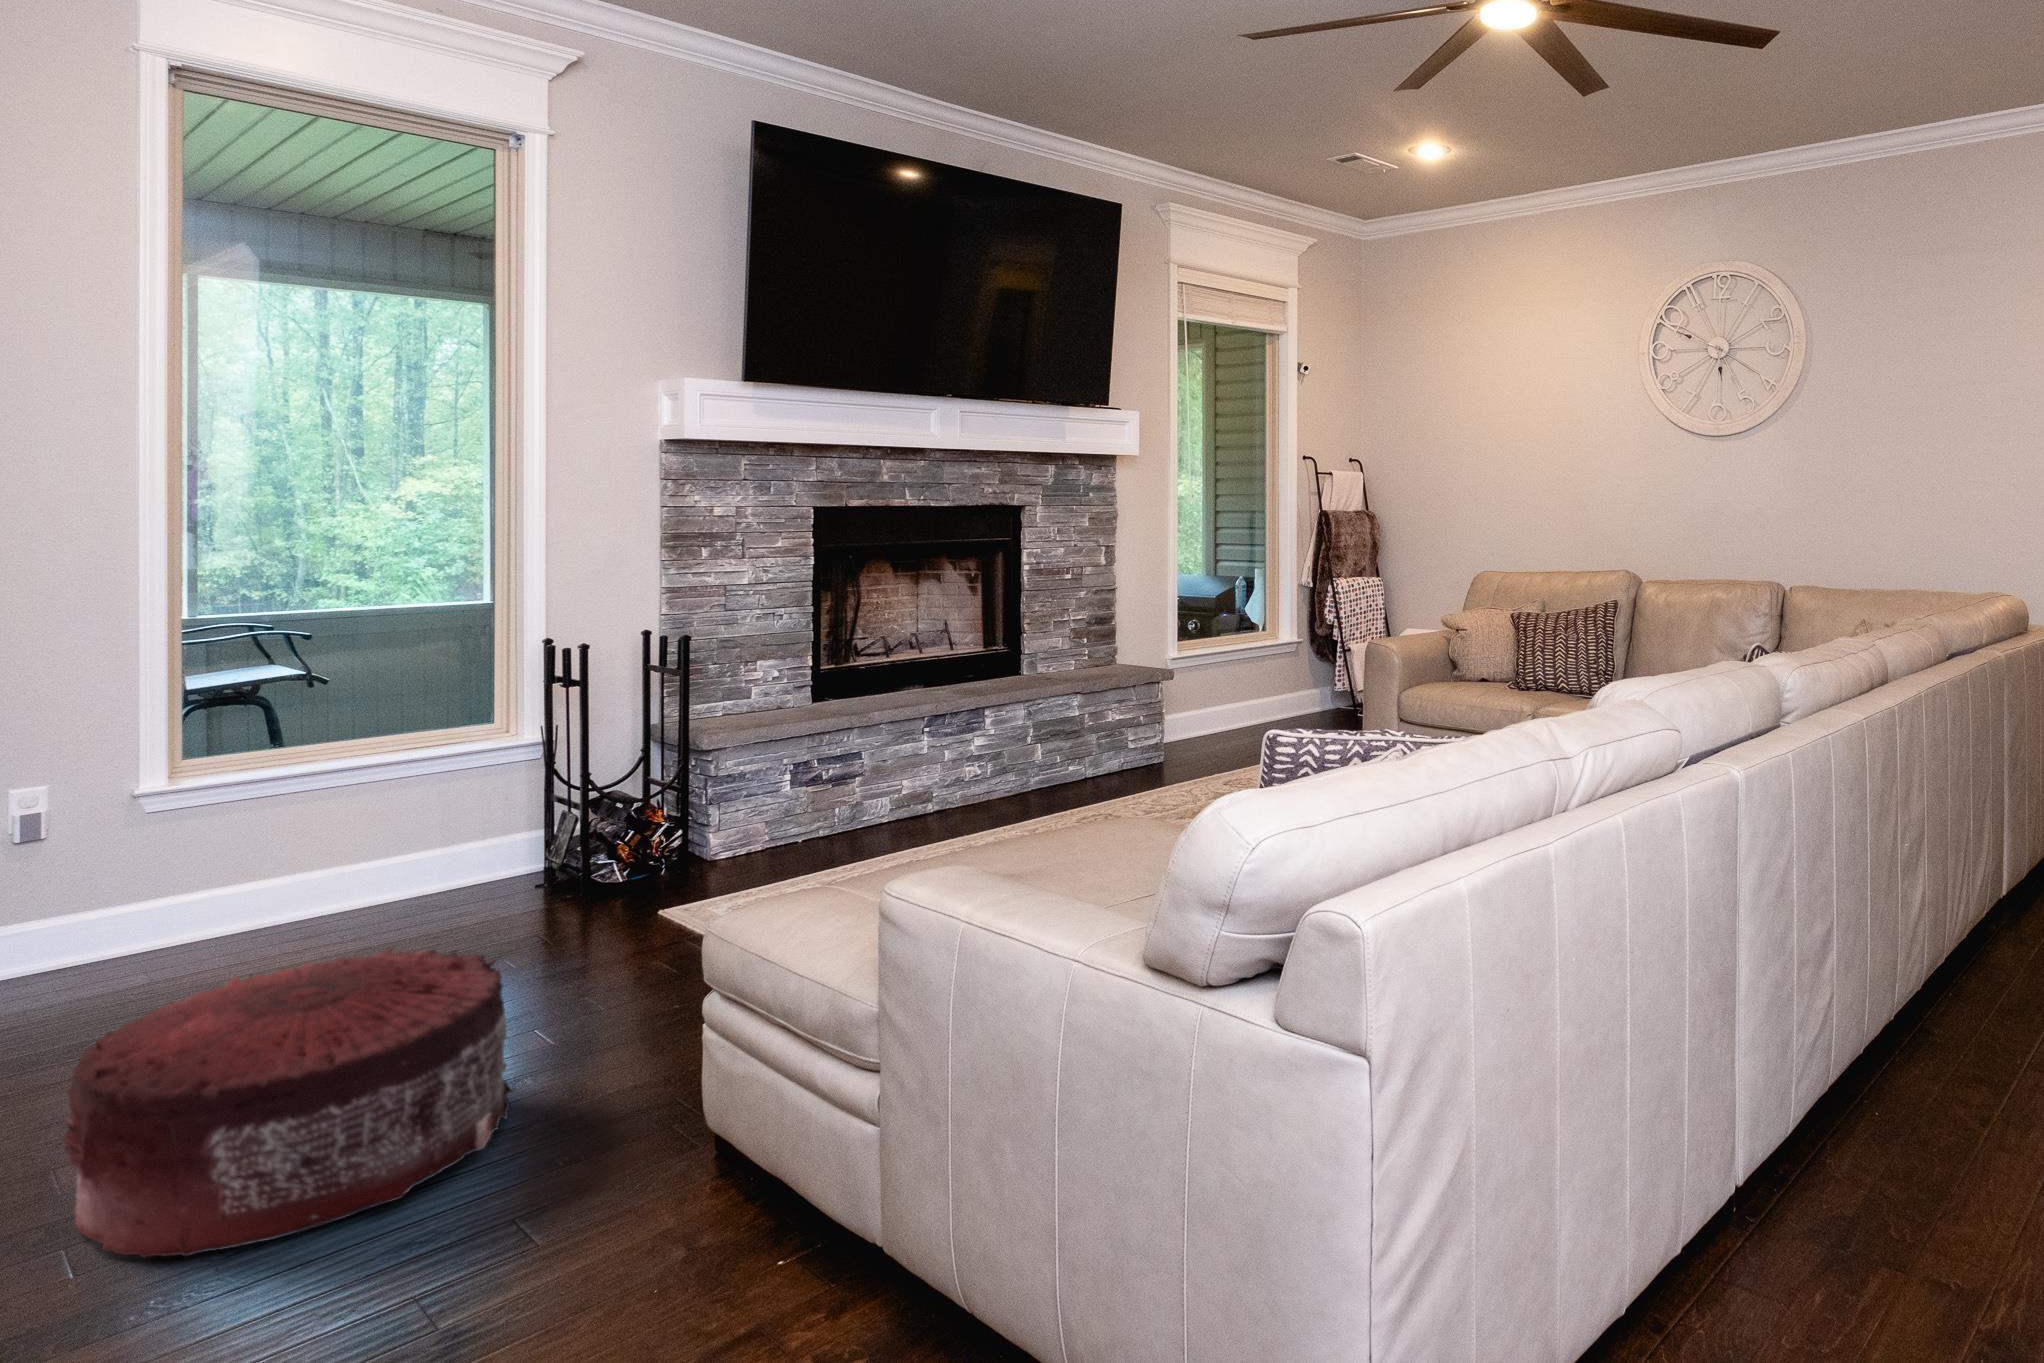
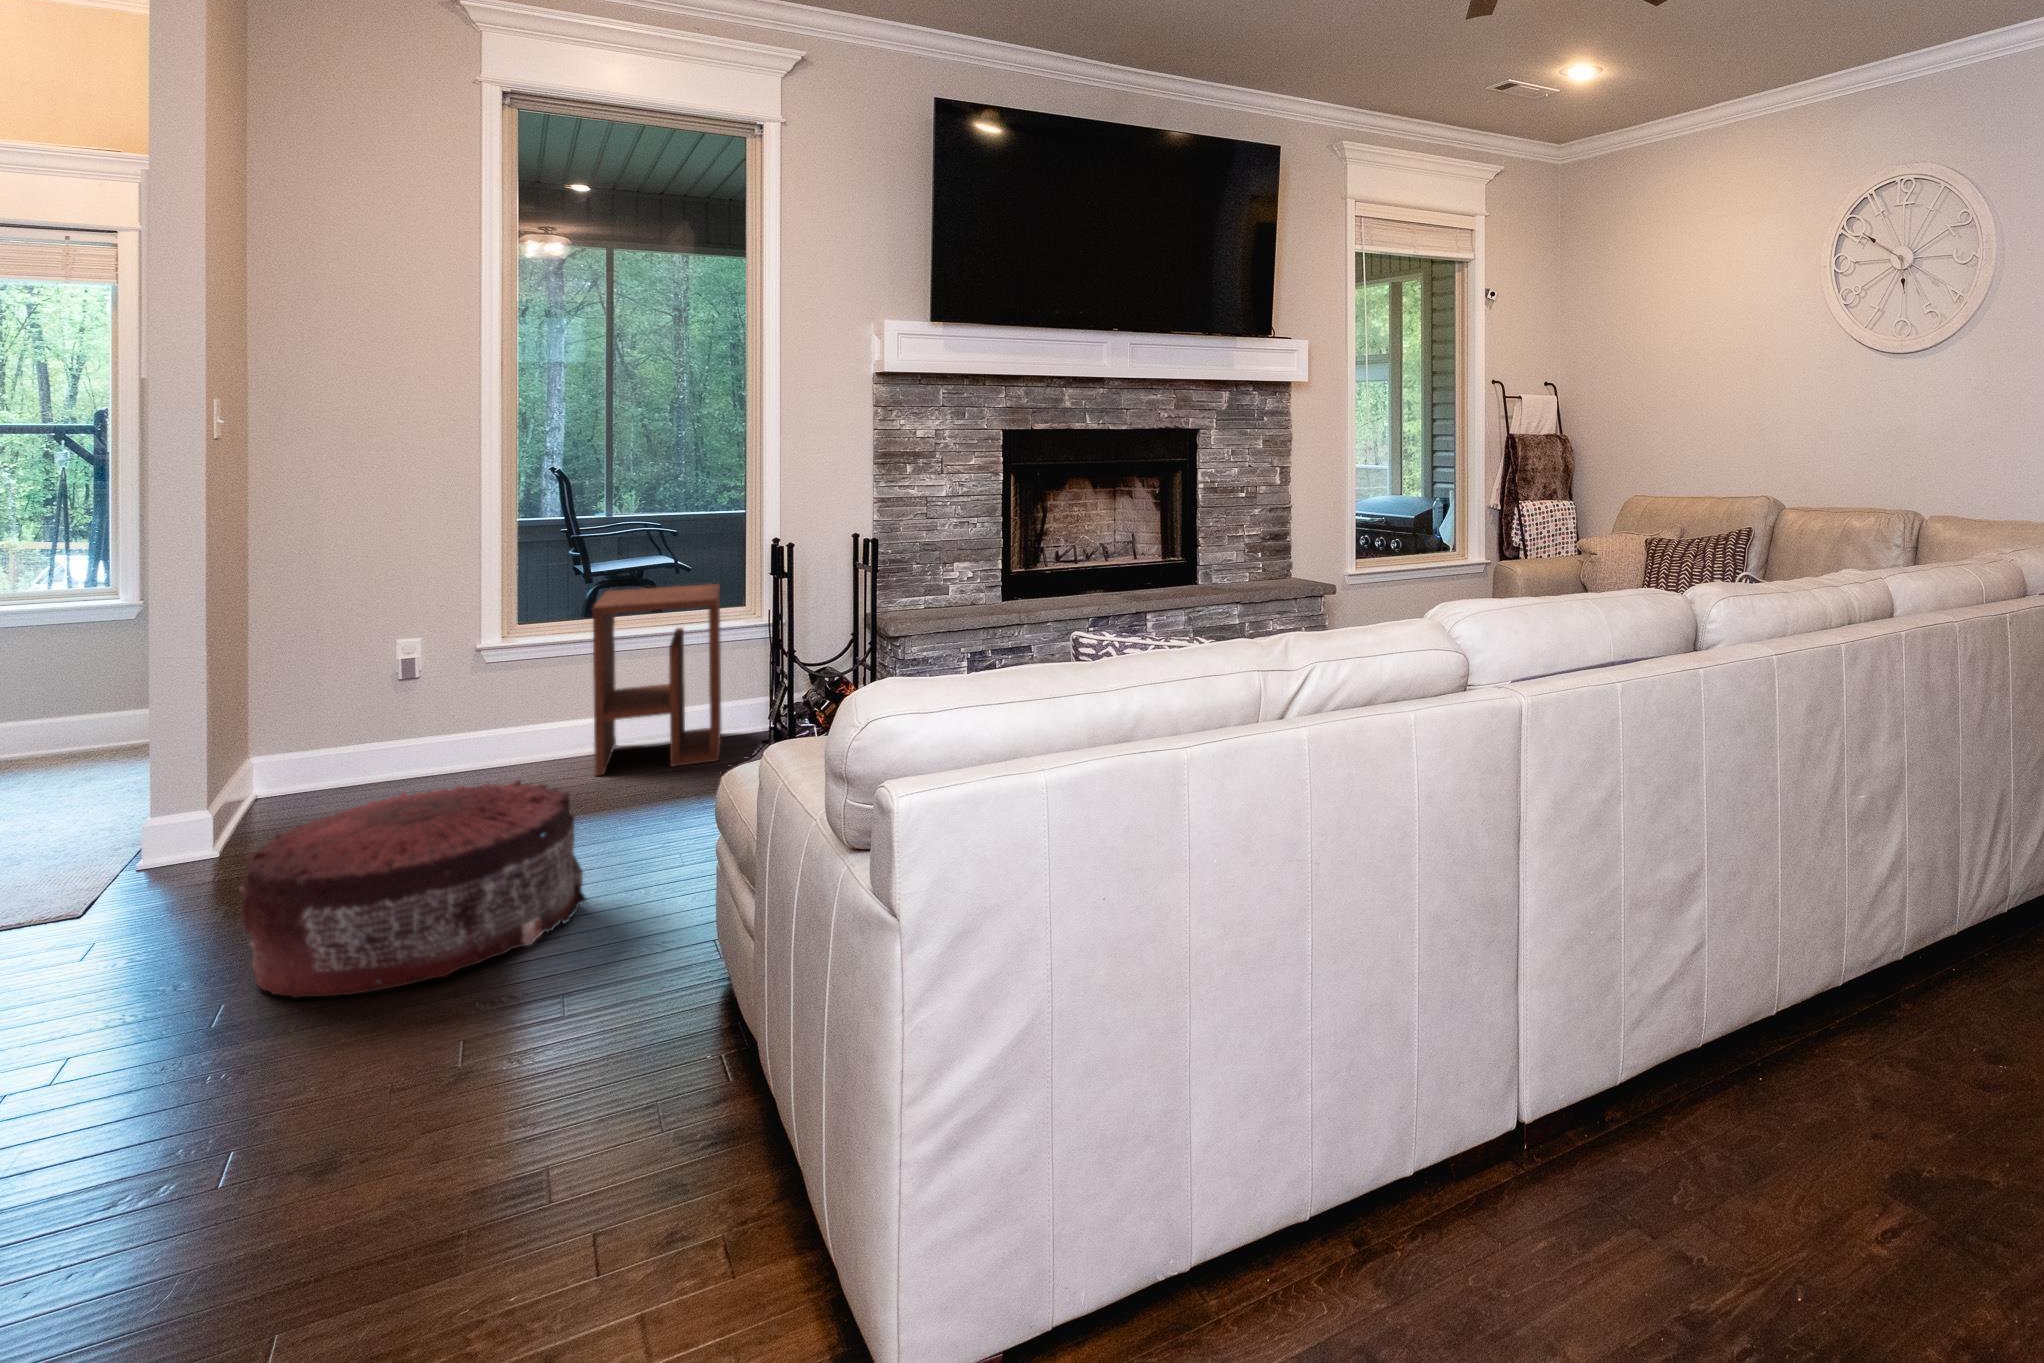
side table: none [311,697,508,954] -> present [593,584,721,776]

